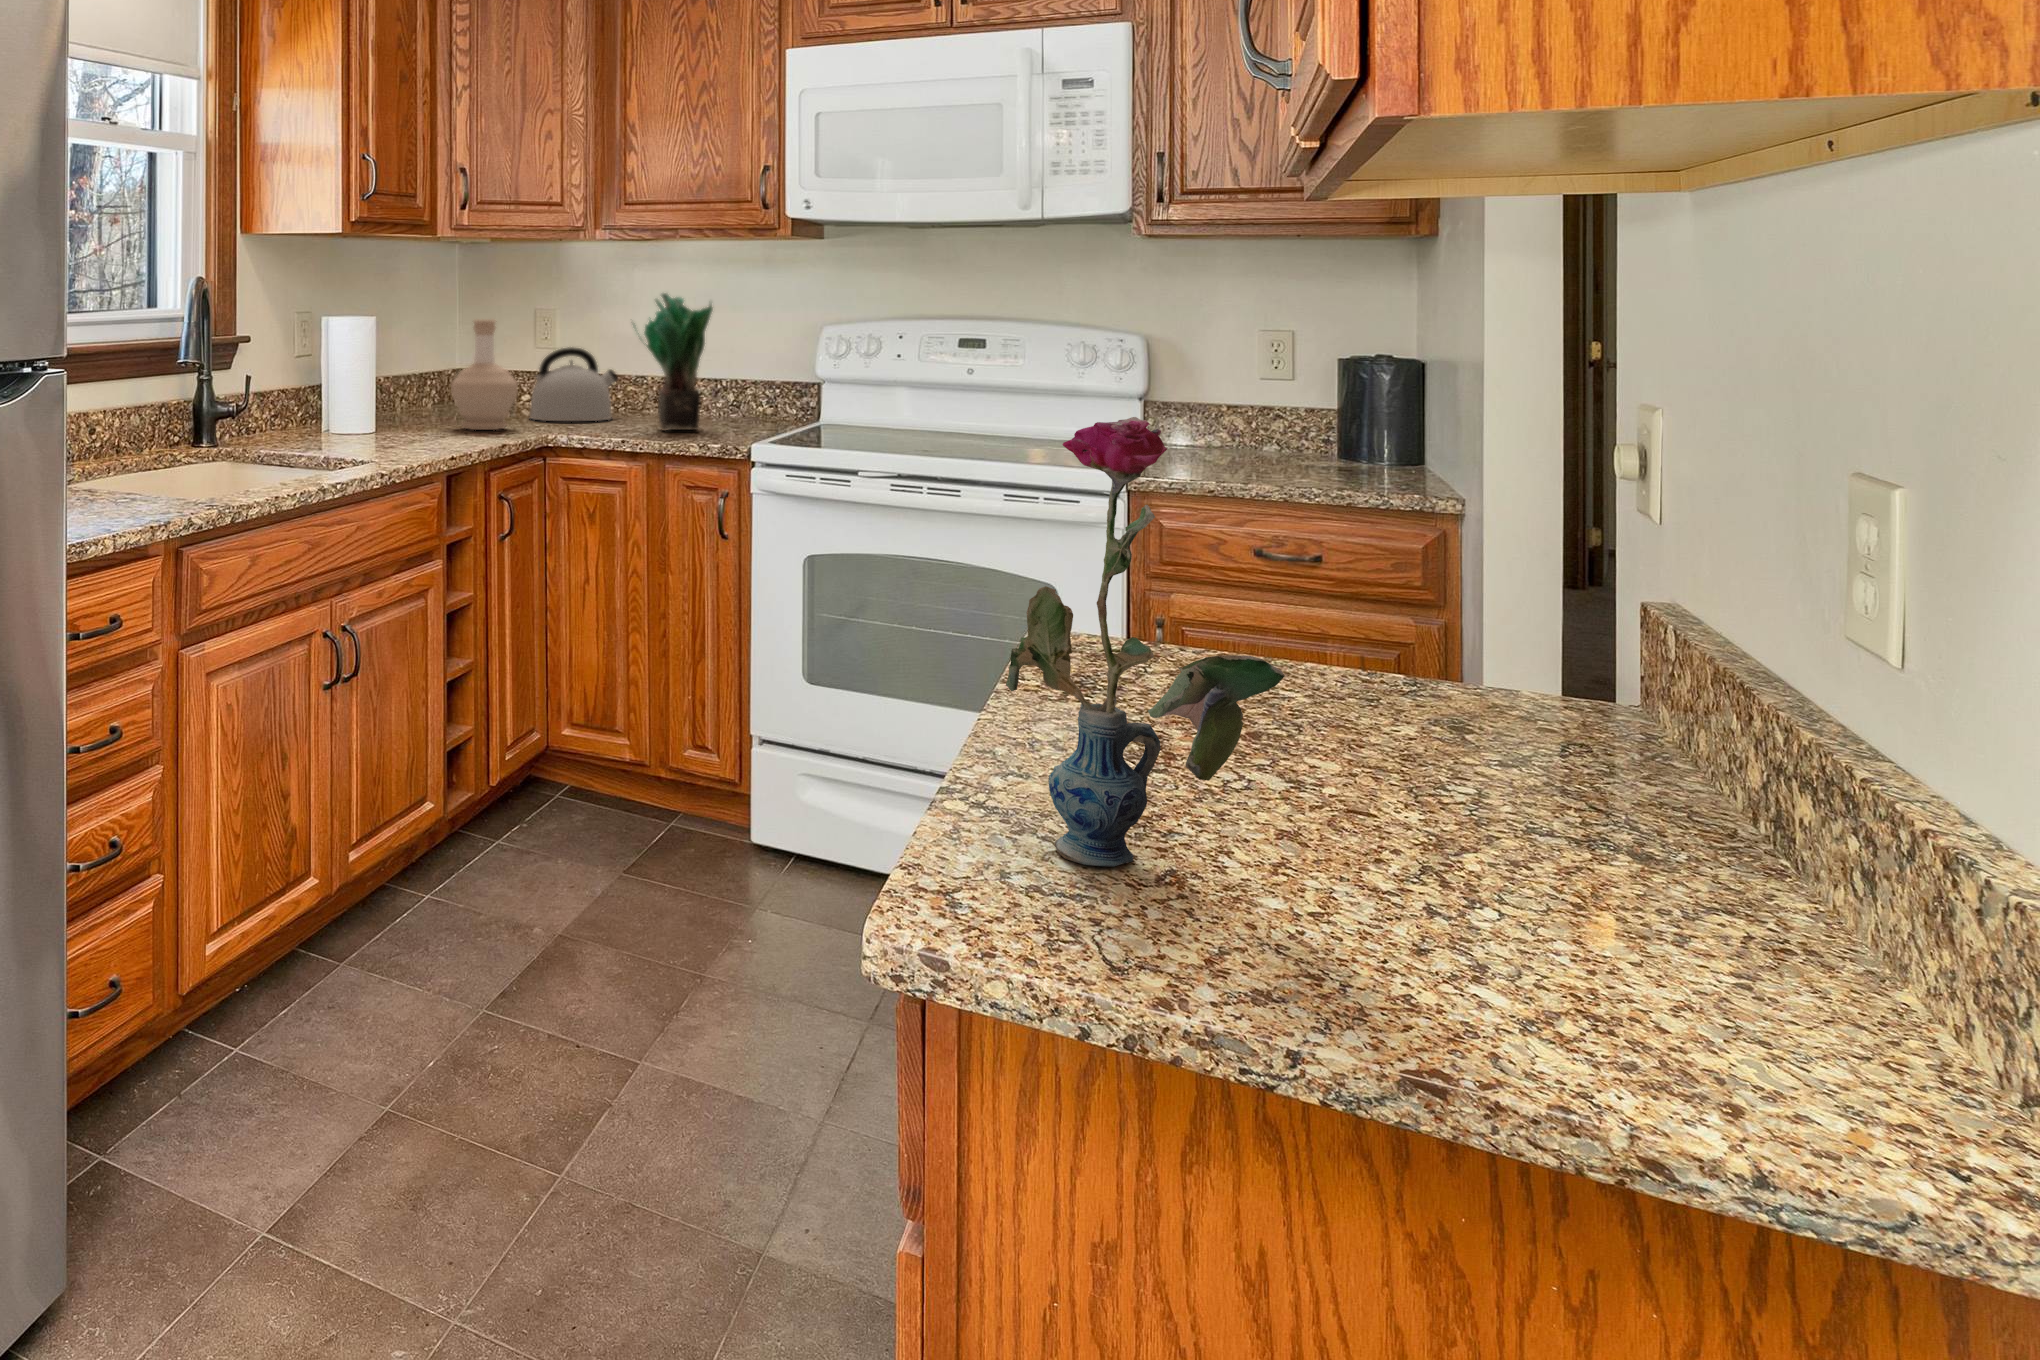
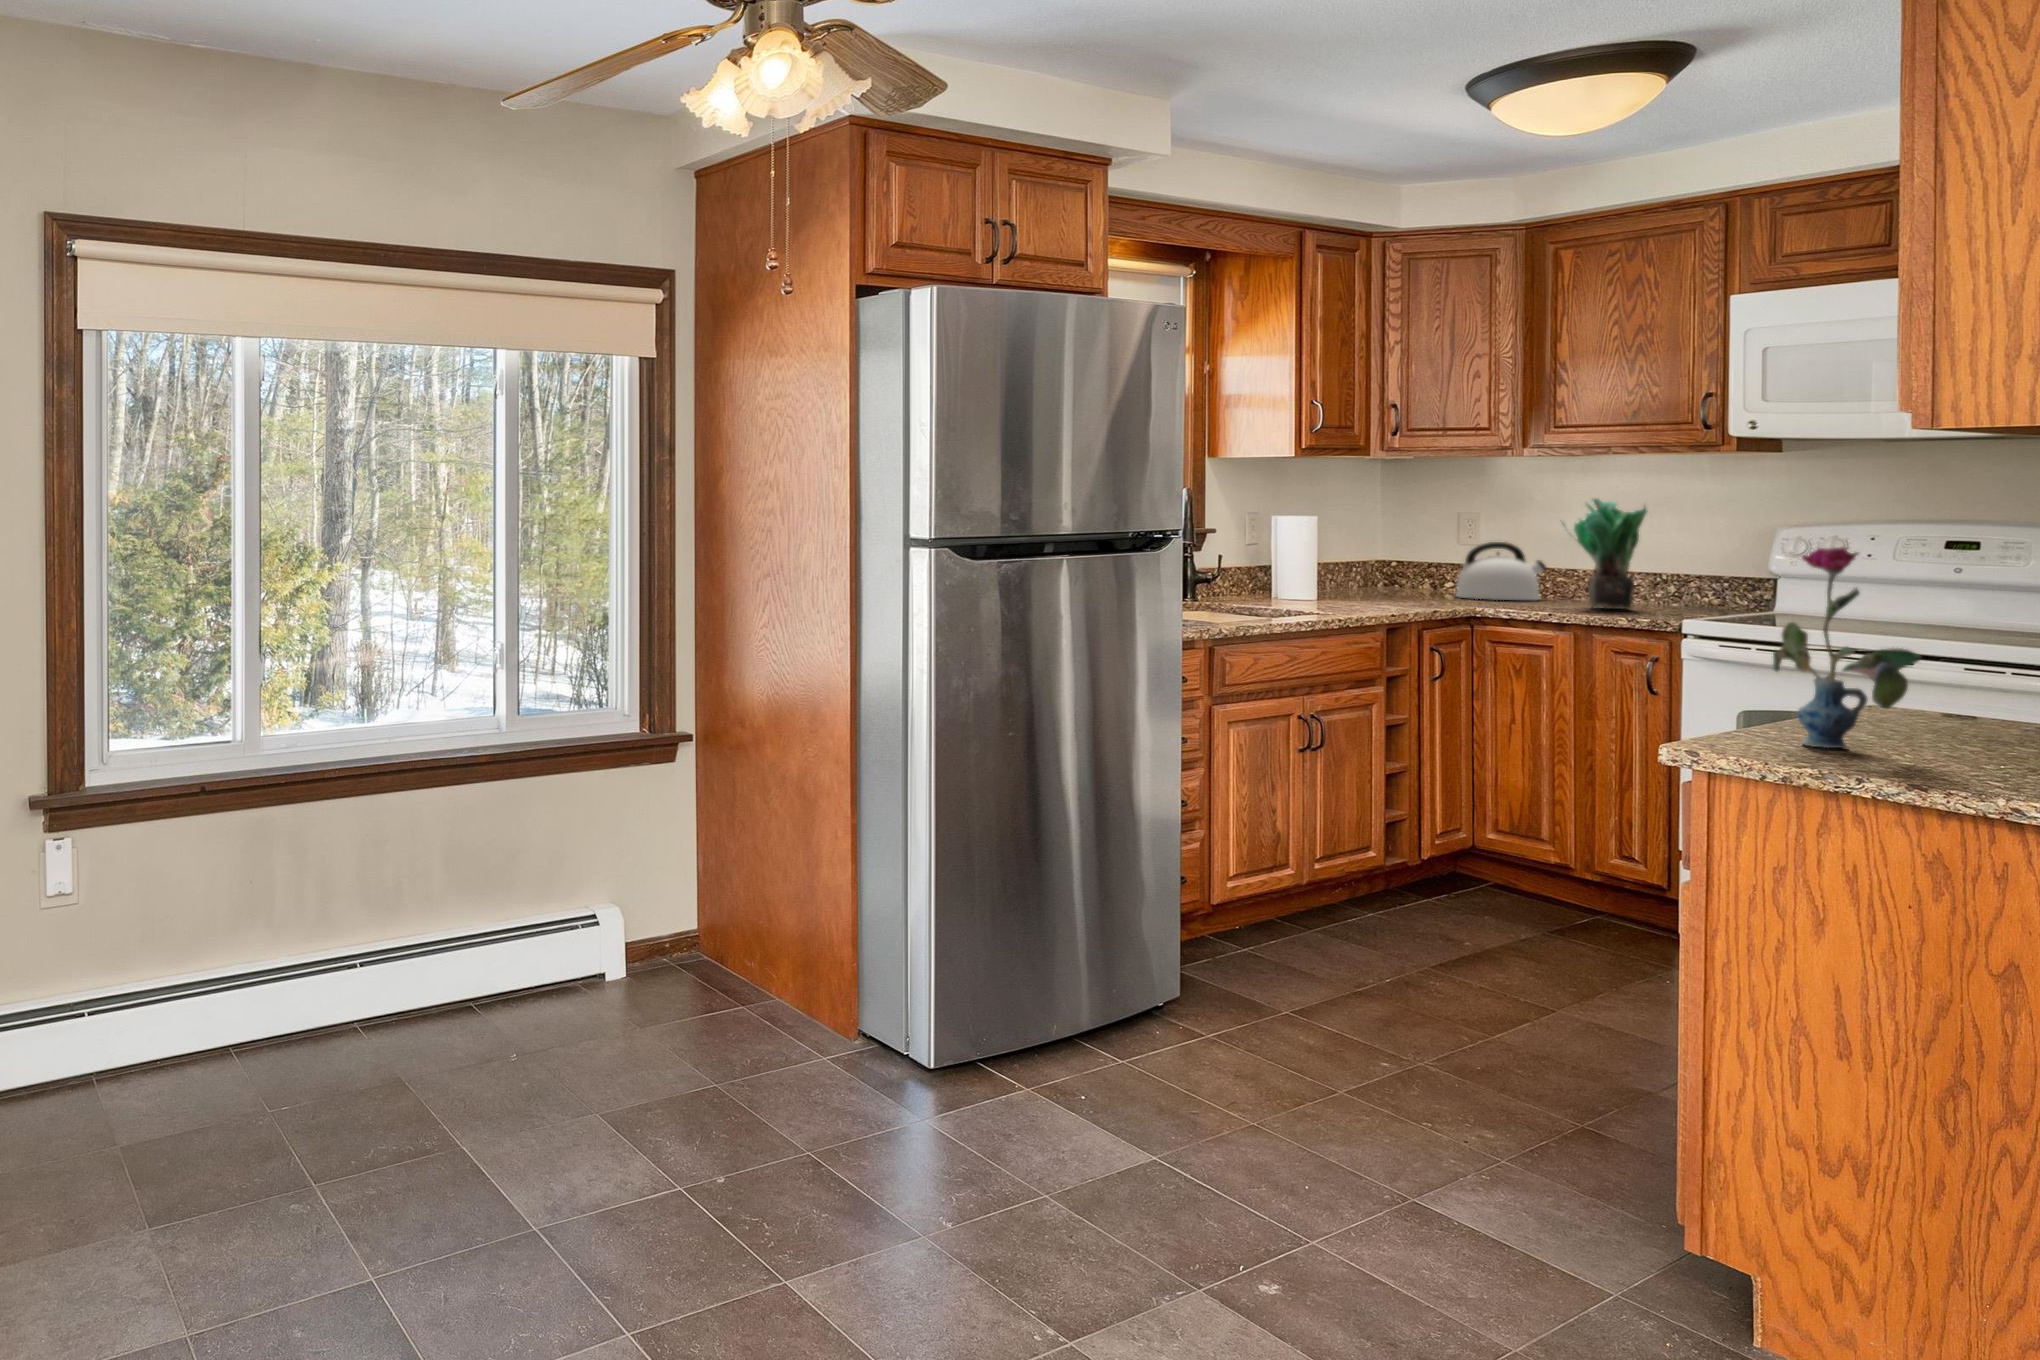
bottle: present [451,319,518,430] -> none [1384,518,1447,601]

